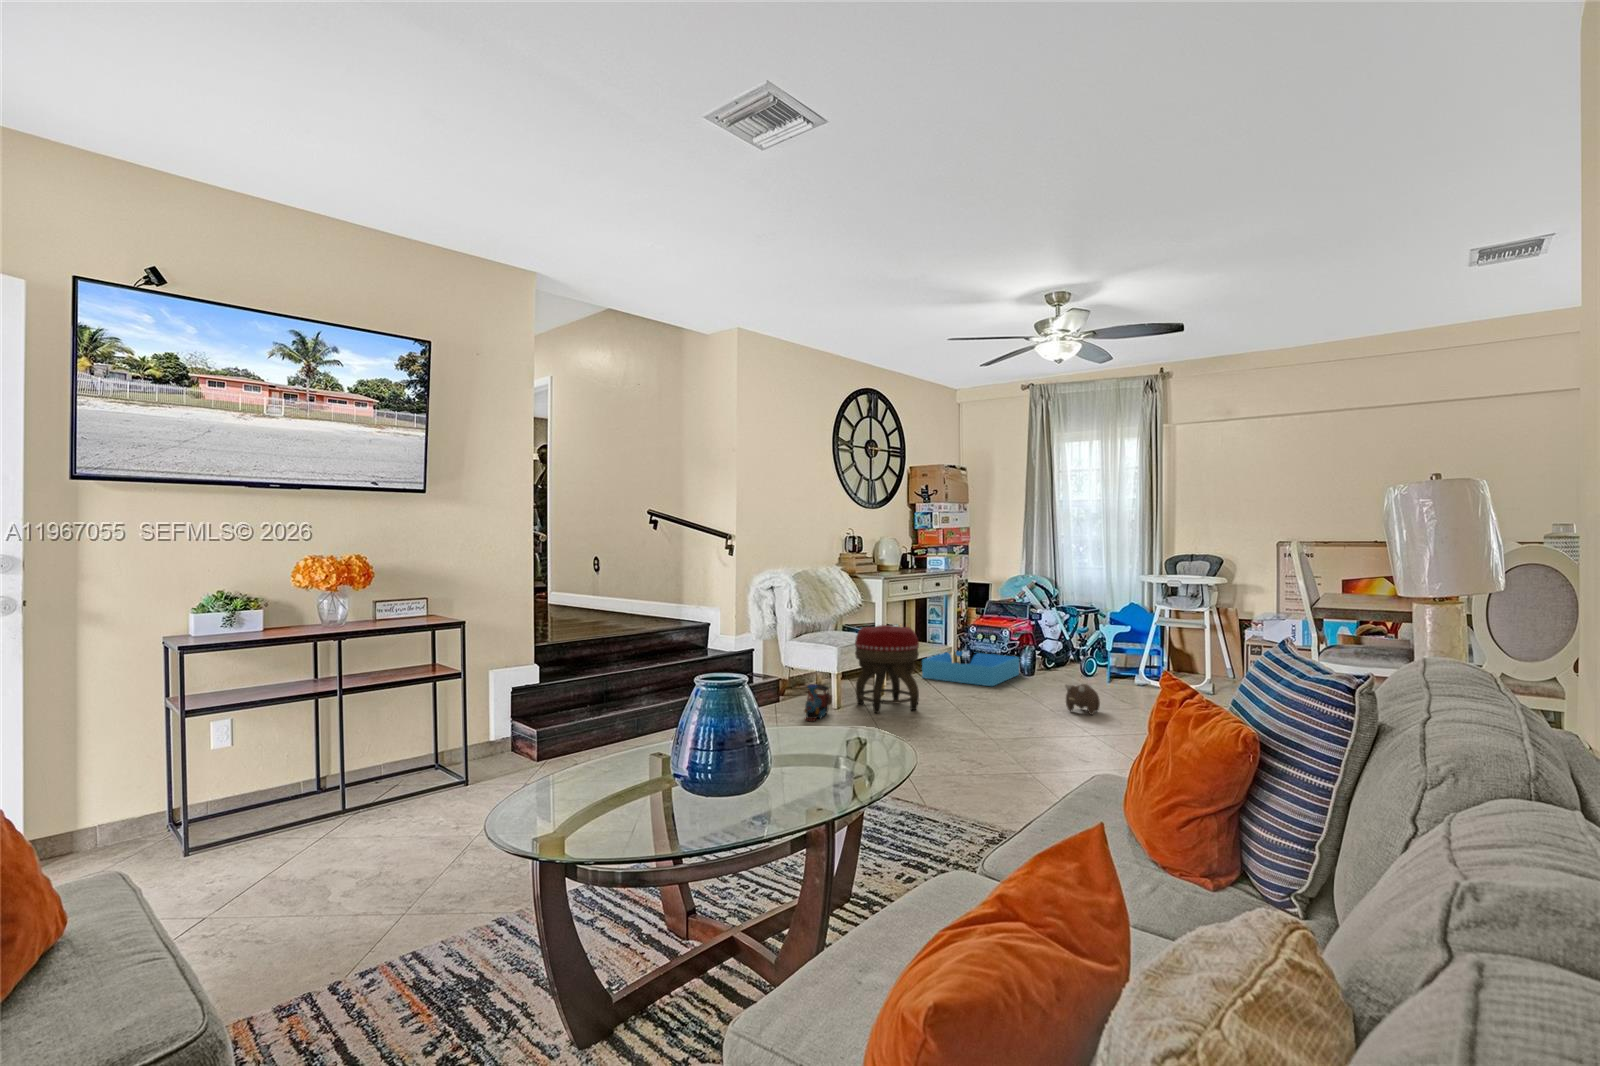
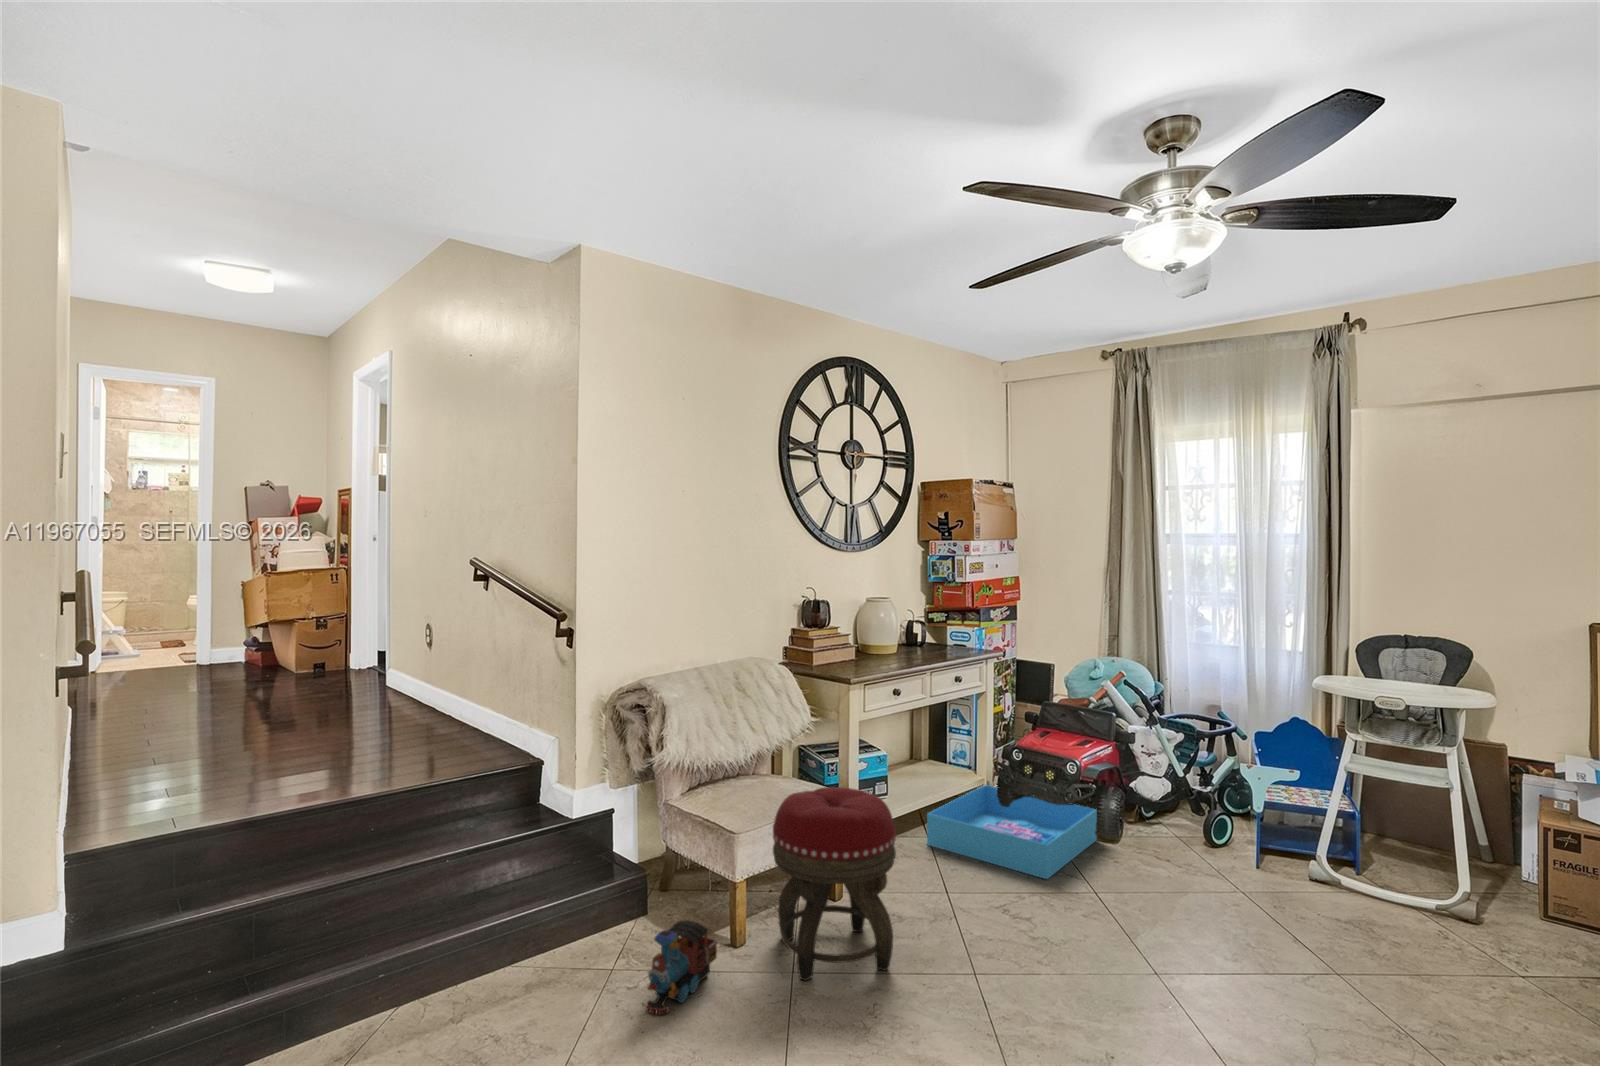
plush toy: present [1065,684,1100,715] -> none [1193,932,1266,1008]

